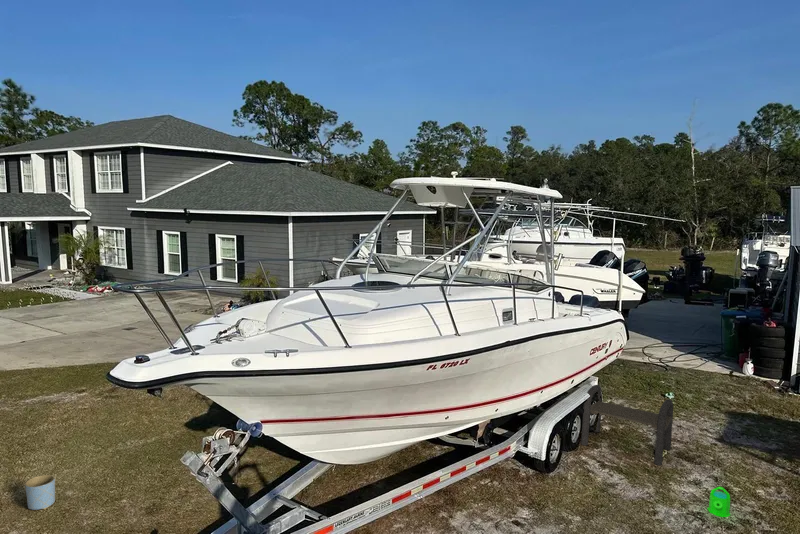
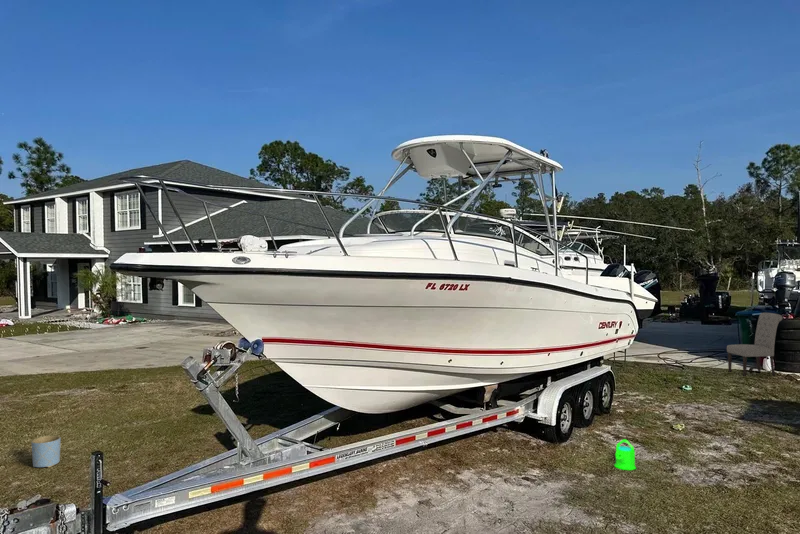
chair: none [704,316,760,378] -> present [727,313,782,376]
bench: present [581,385,673,465] -> none [596,363,690,437]
watering can: present [707,486,731,517] -> present [614,439,636,470]

